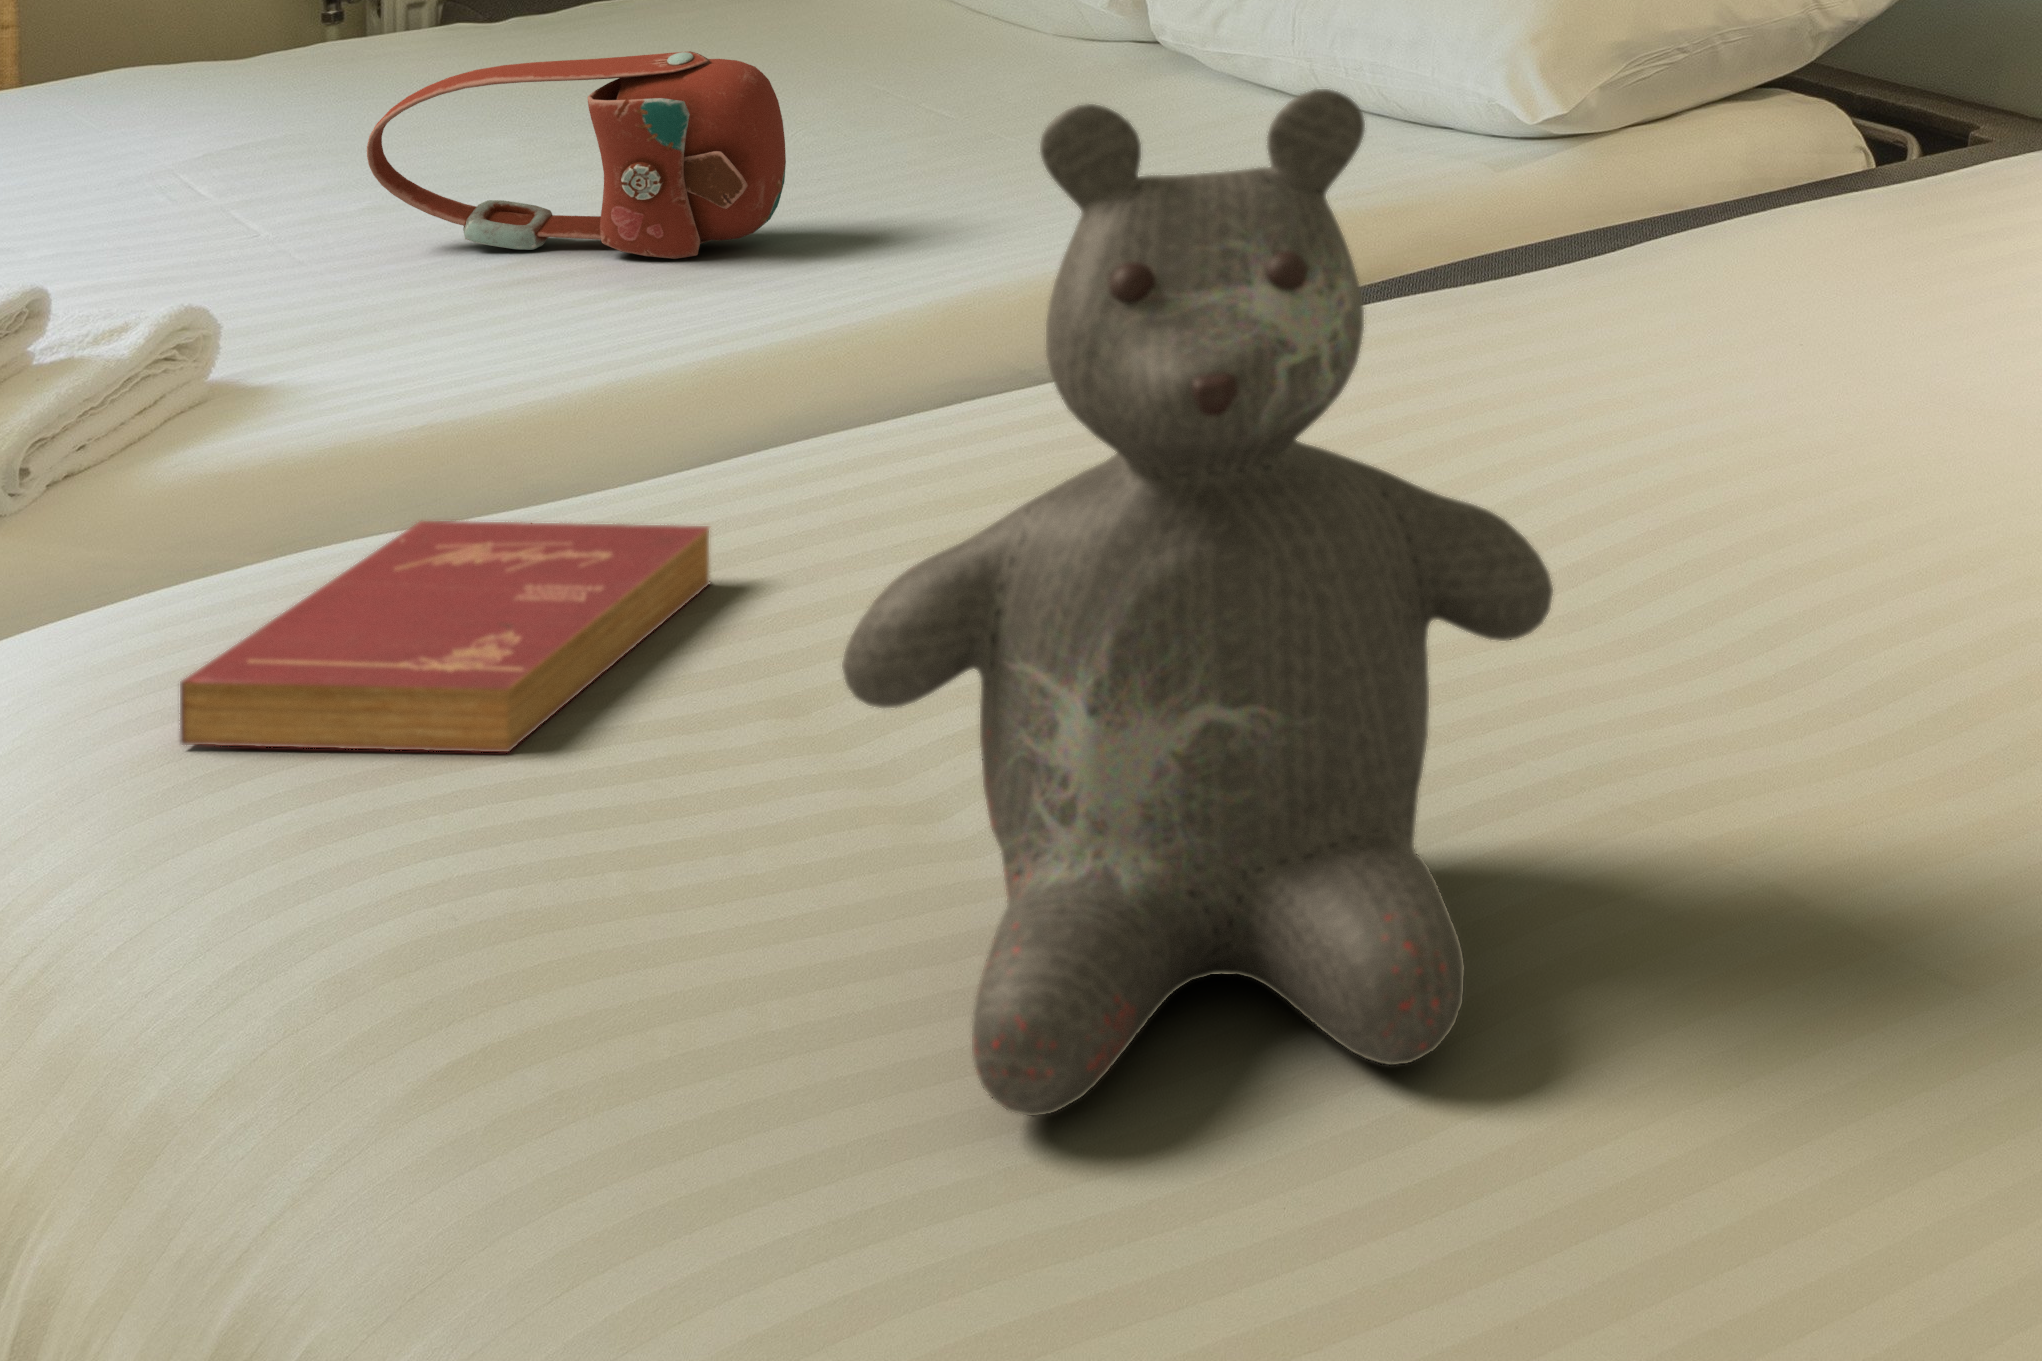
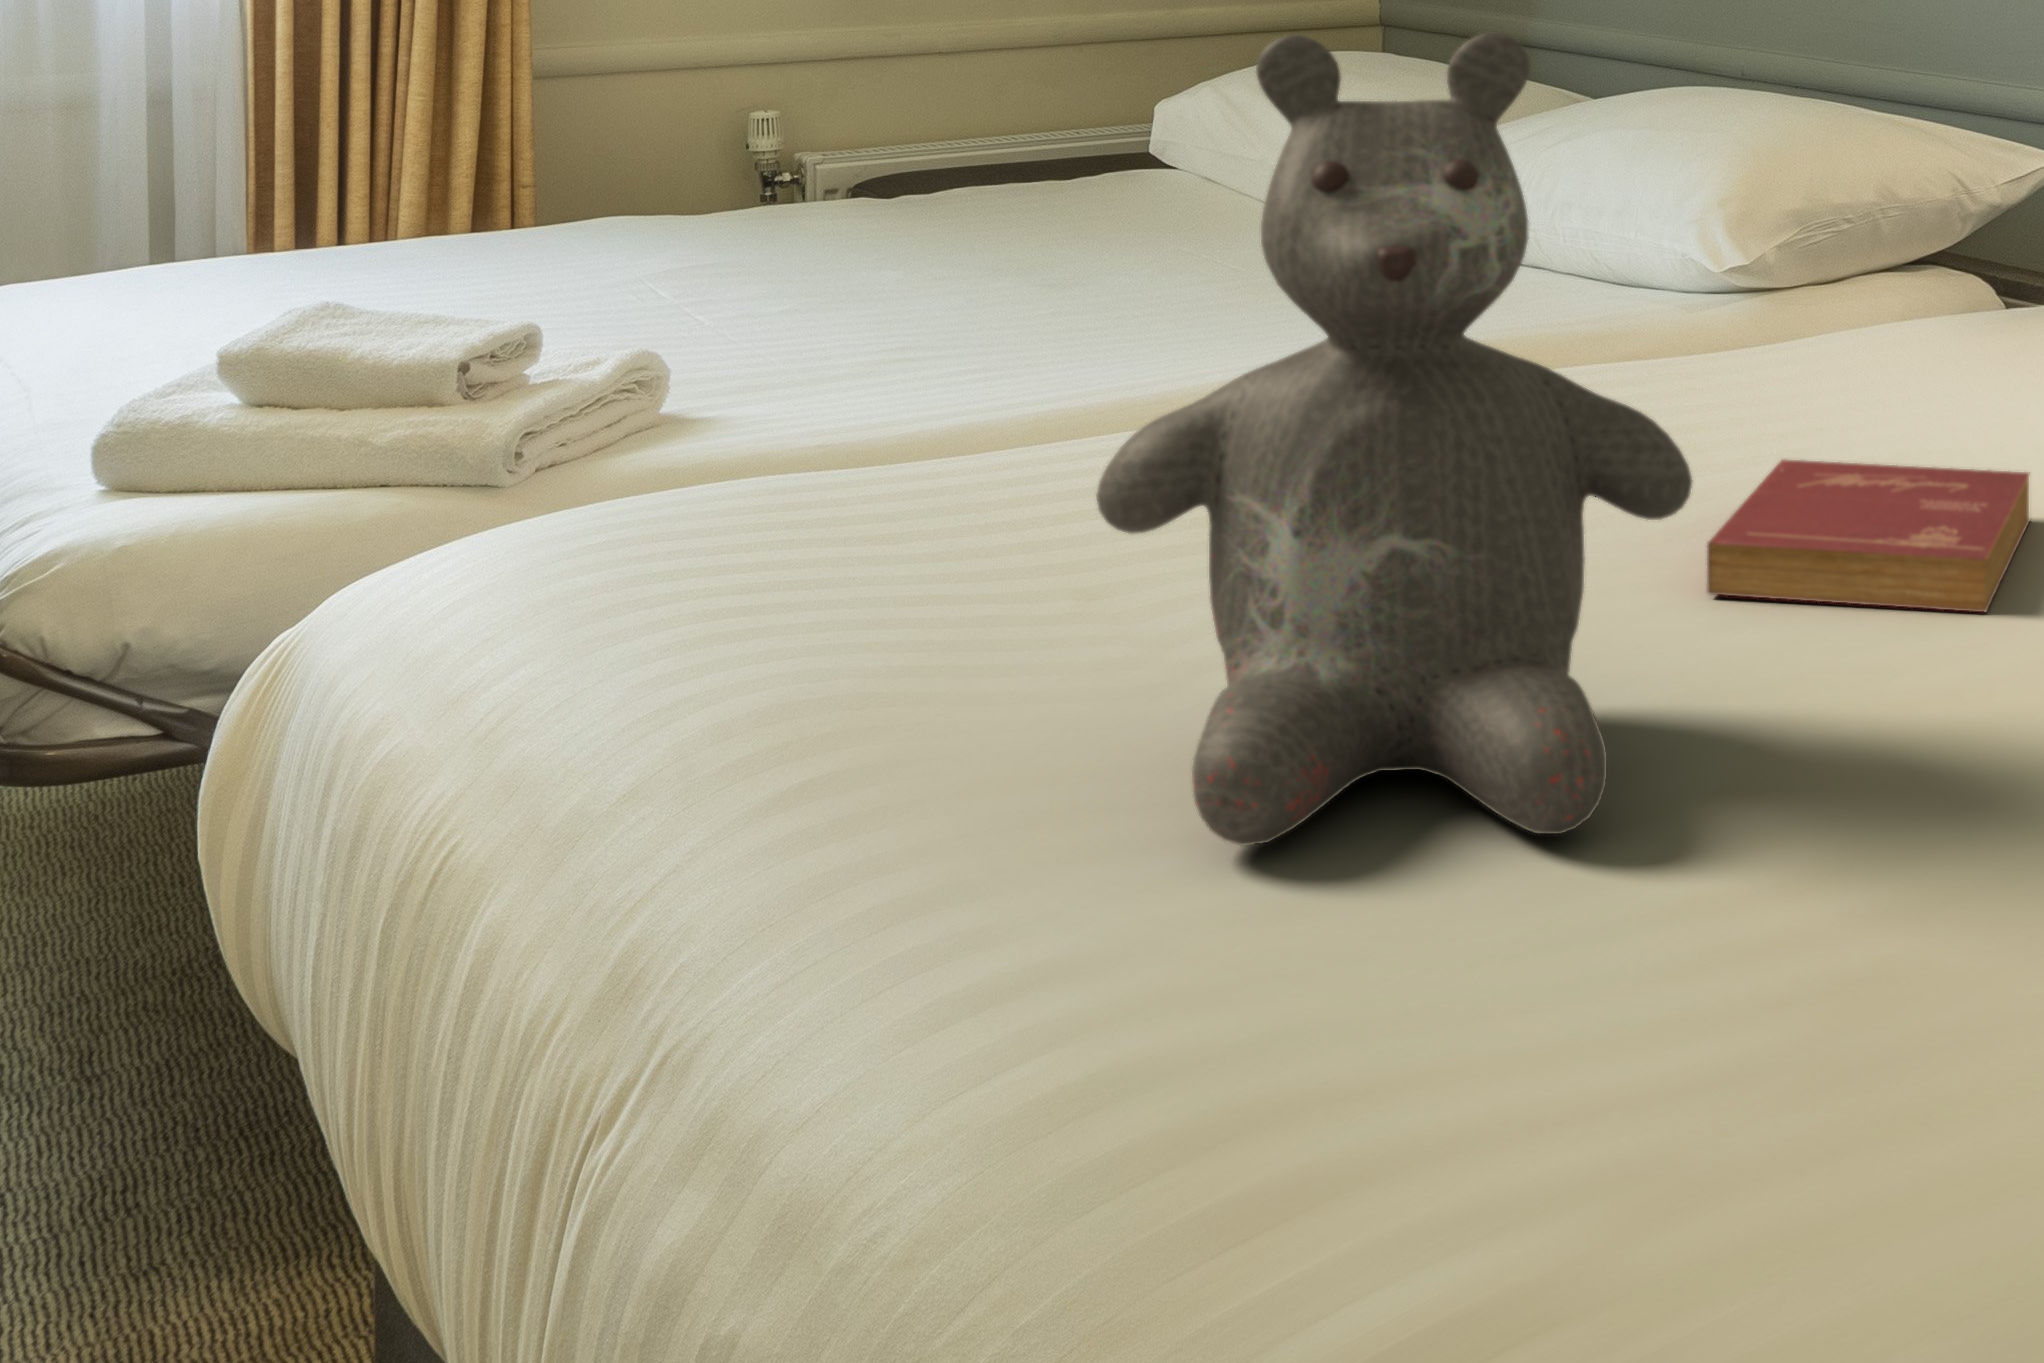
handbag: present [367,51,786,259] -> none [780,175,1101,341]
book: present [180,521,710,752] -> present [1707,460,2030,612]

